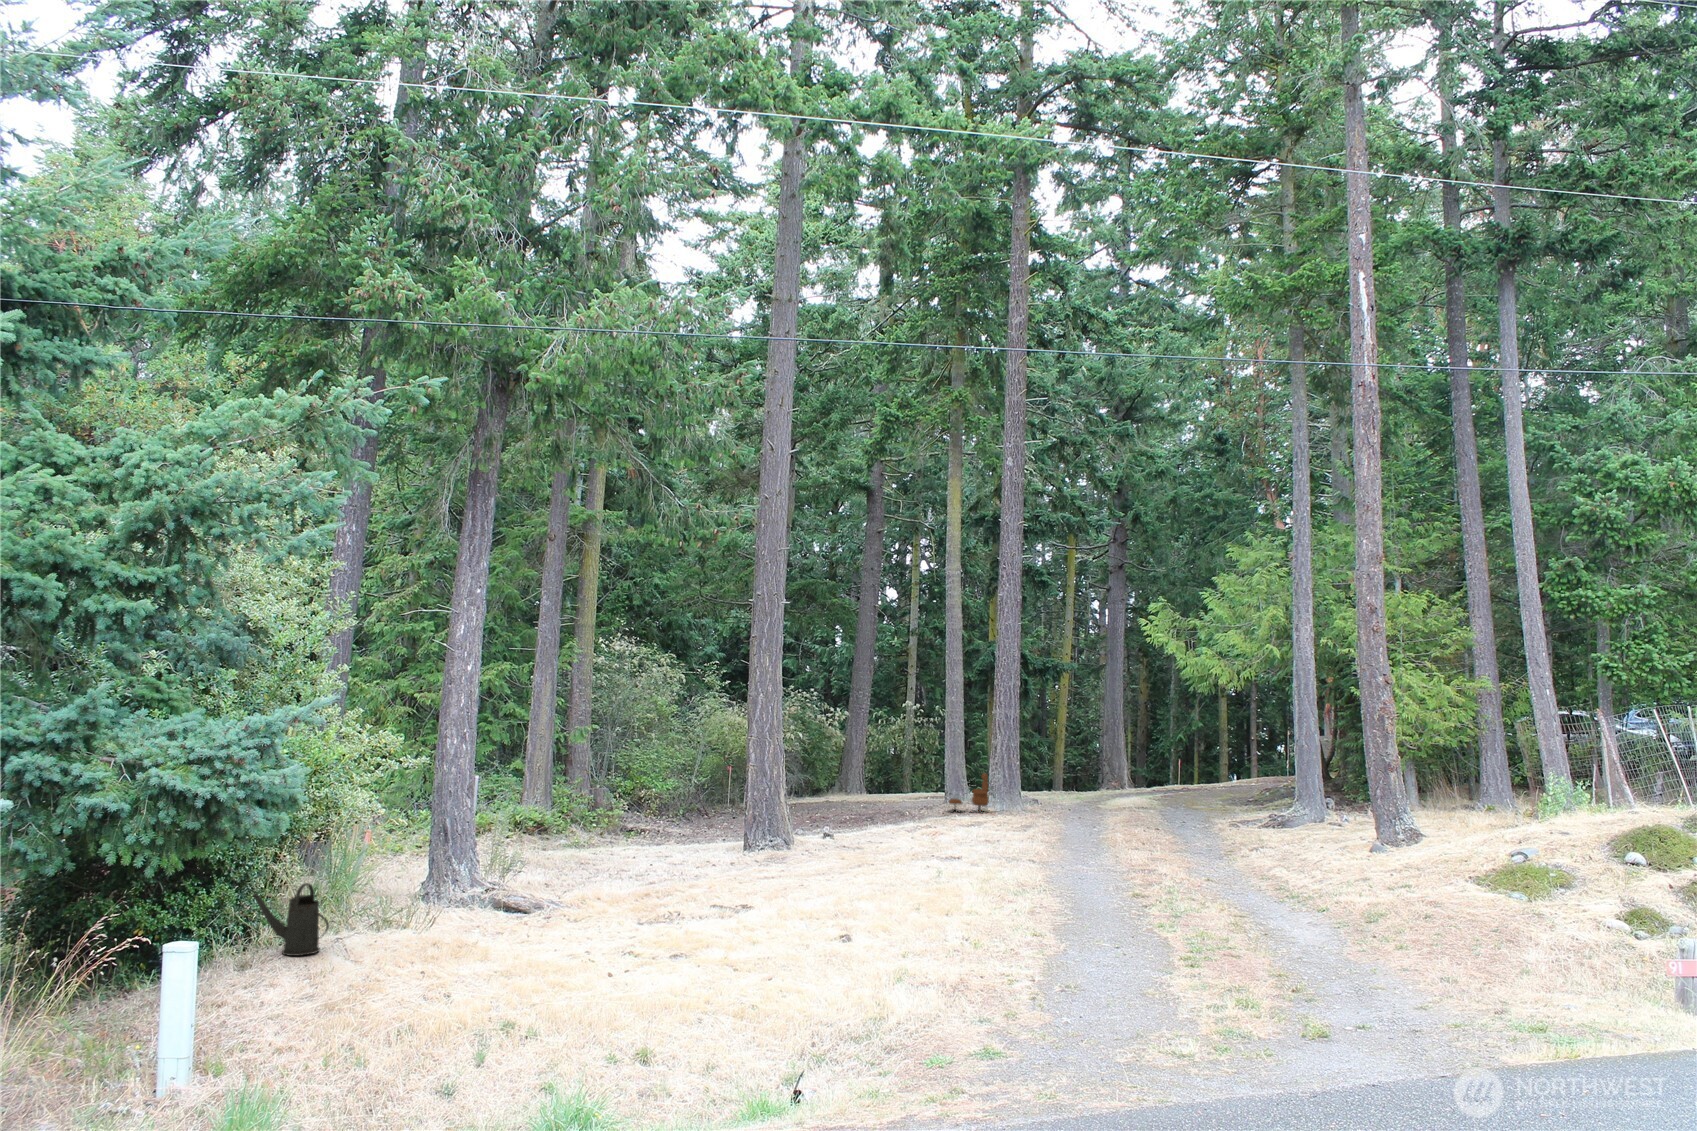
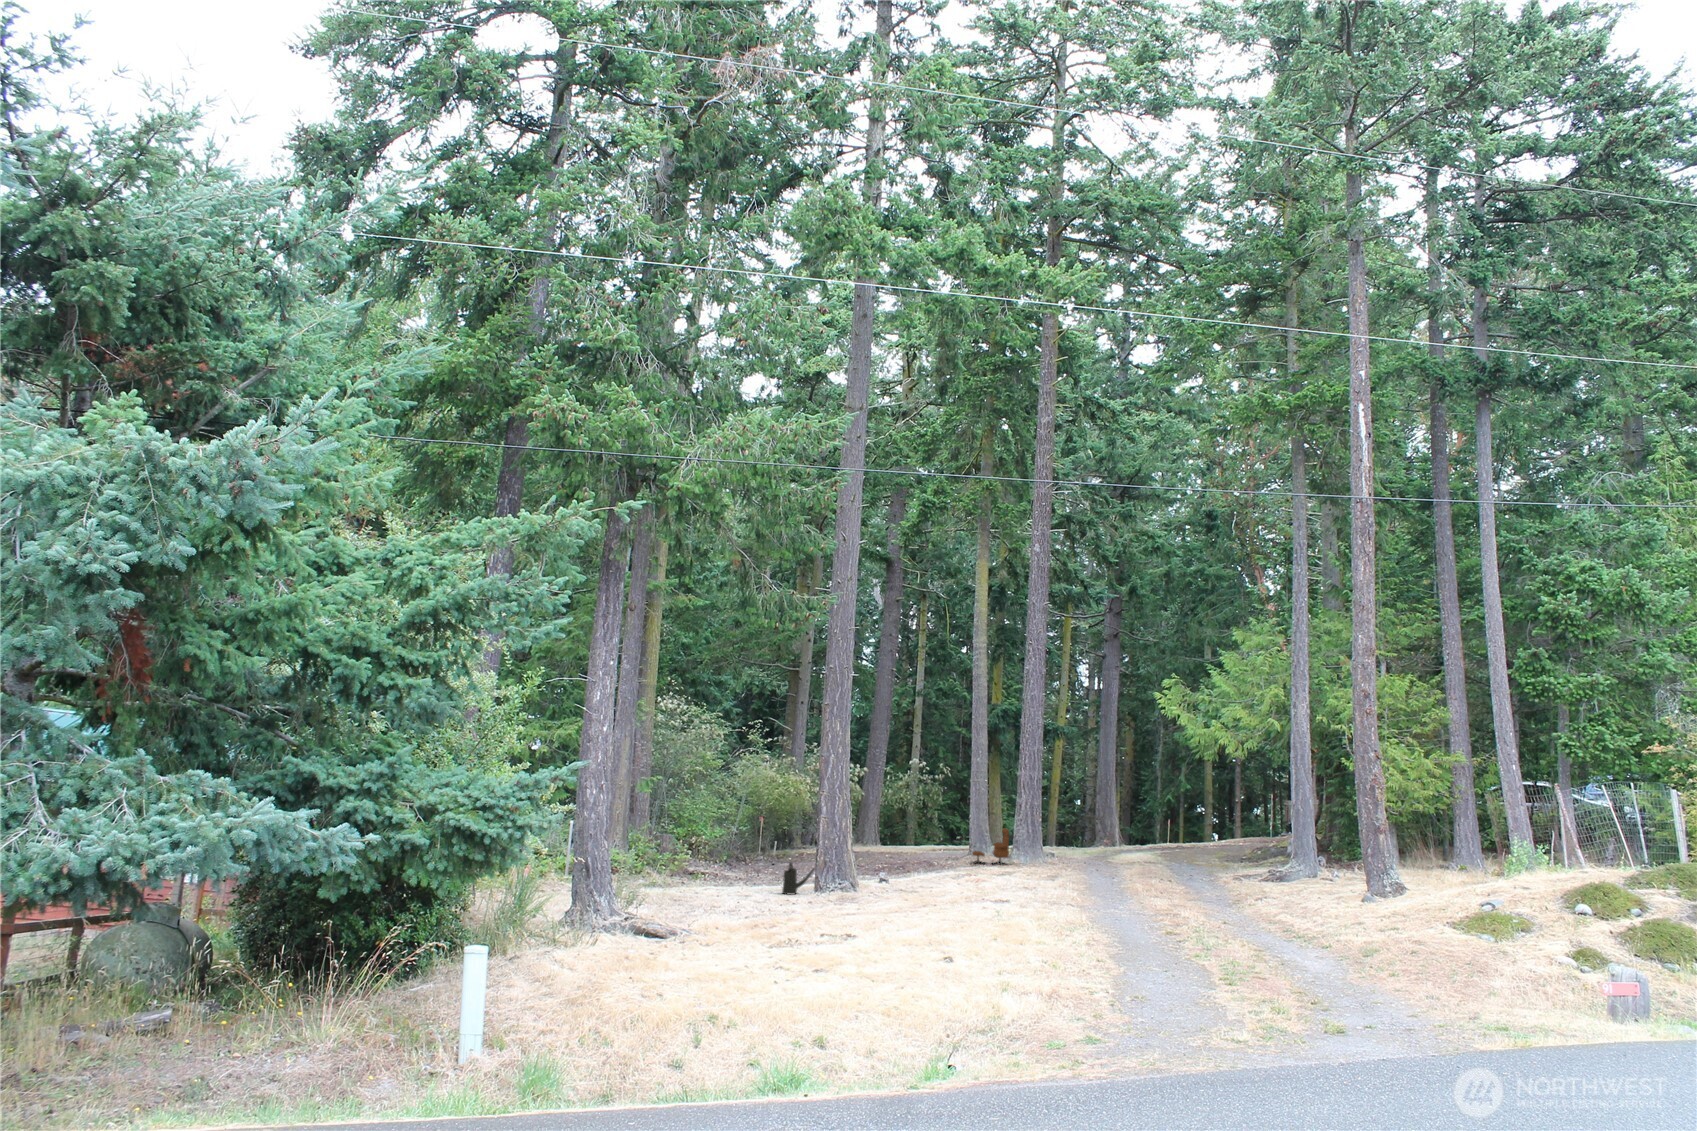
watering can: present [253,883,329,956] -> present [778,863,814,895]

